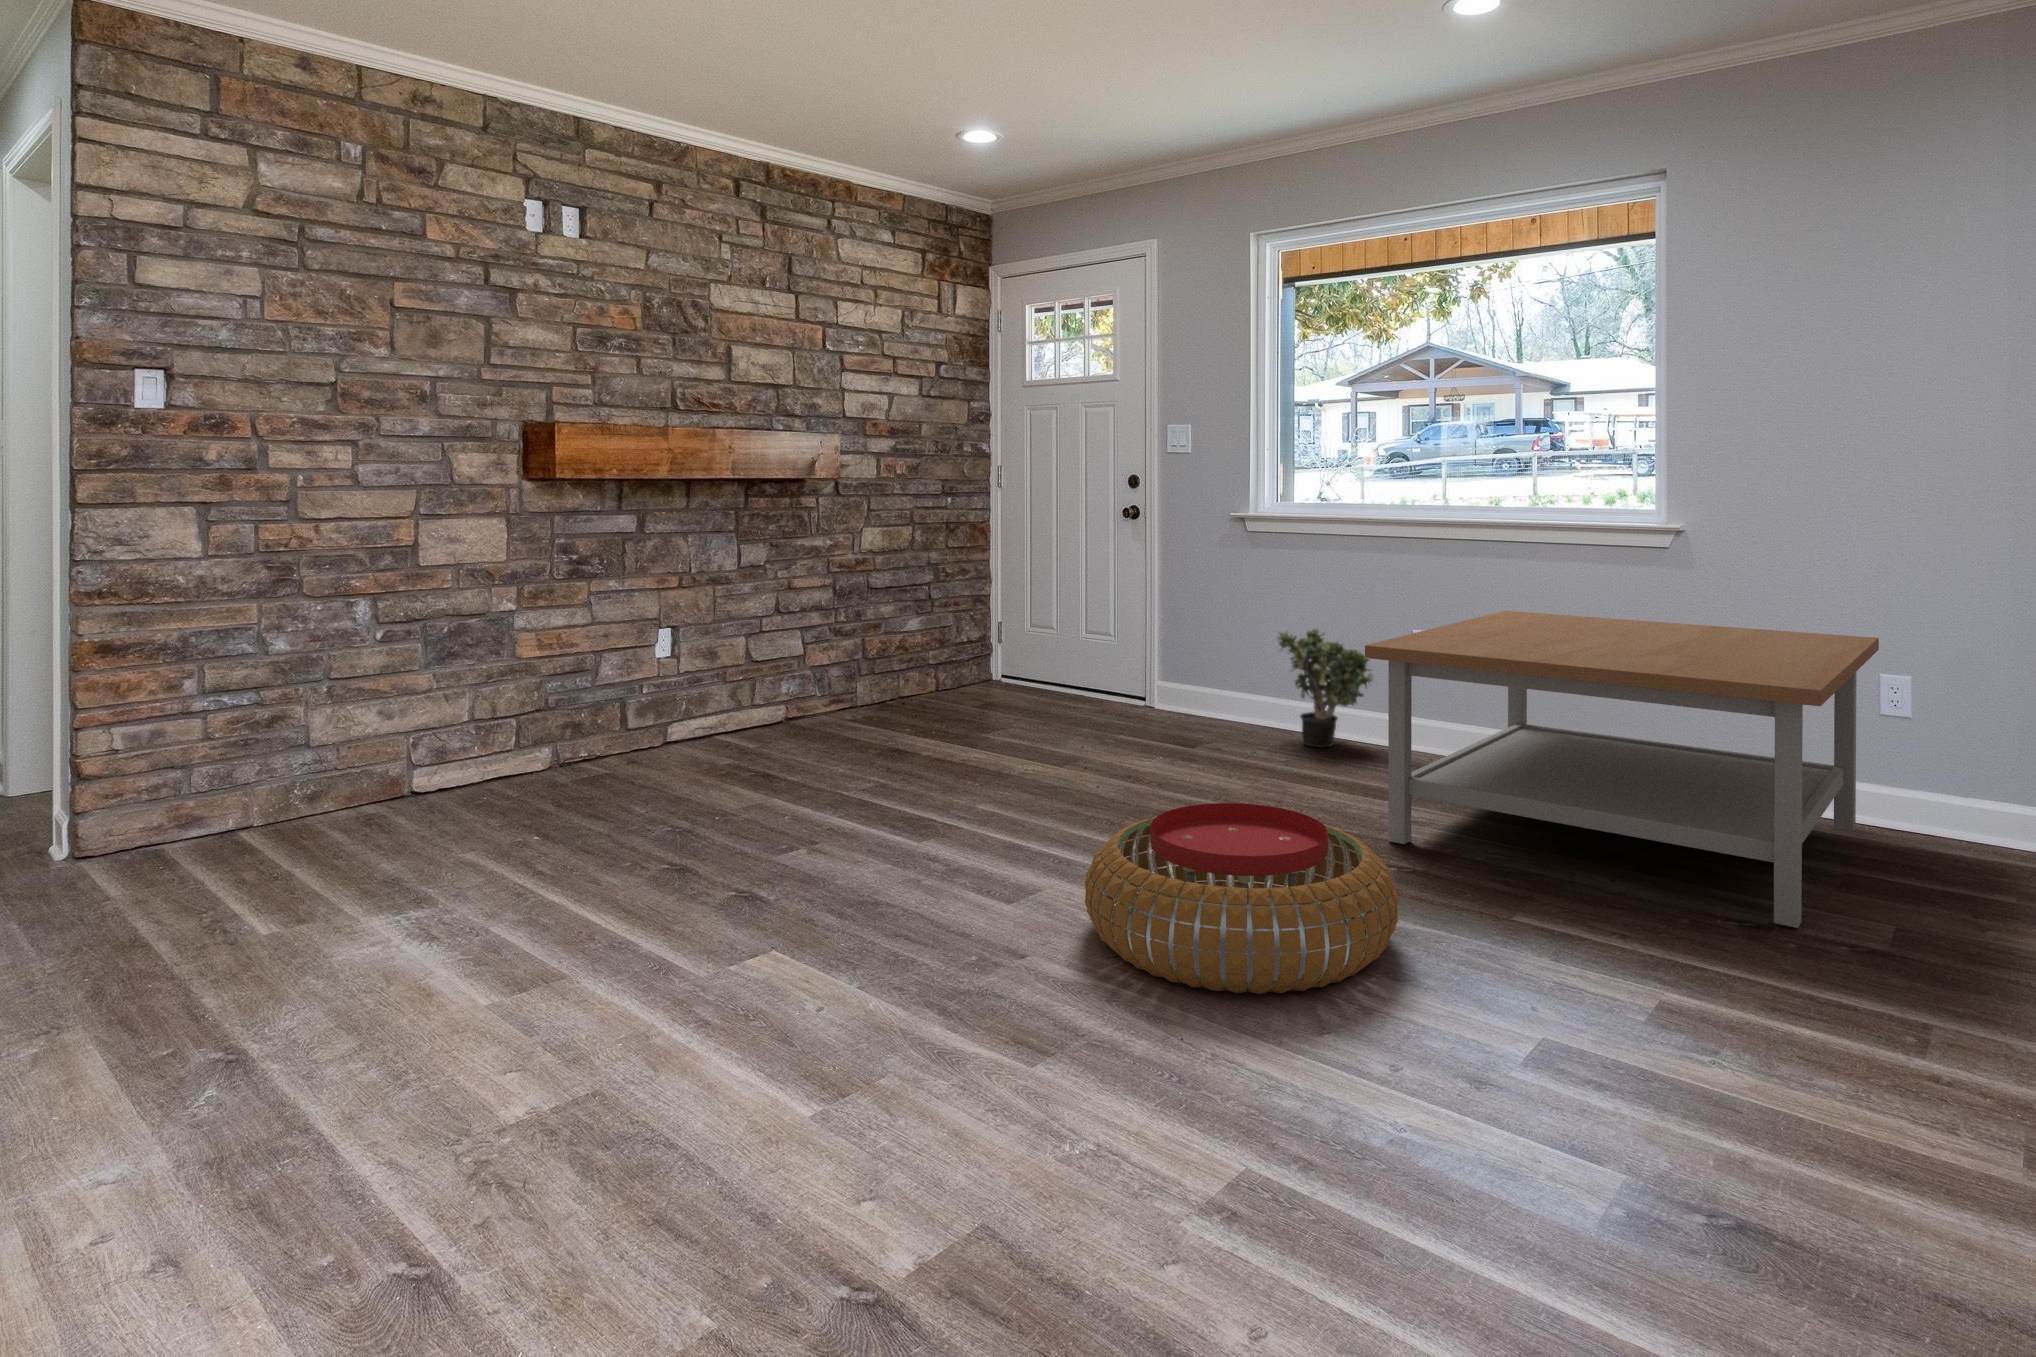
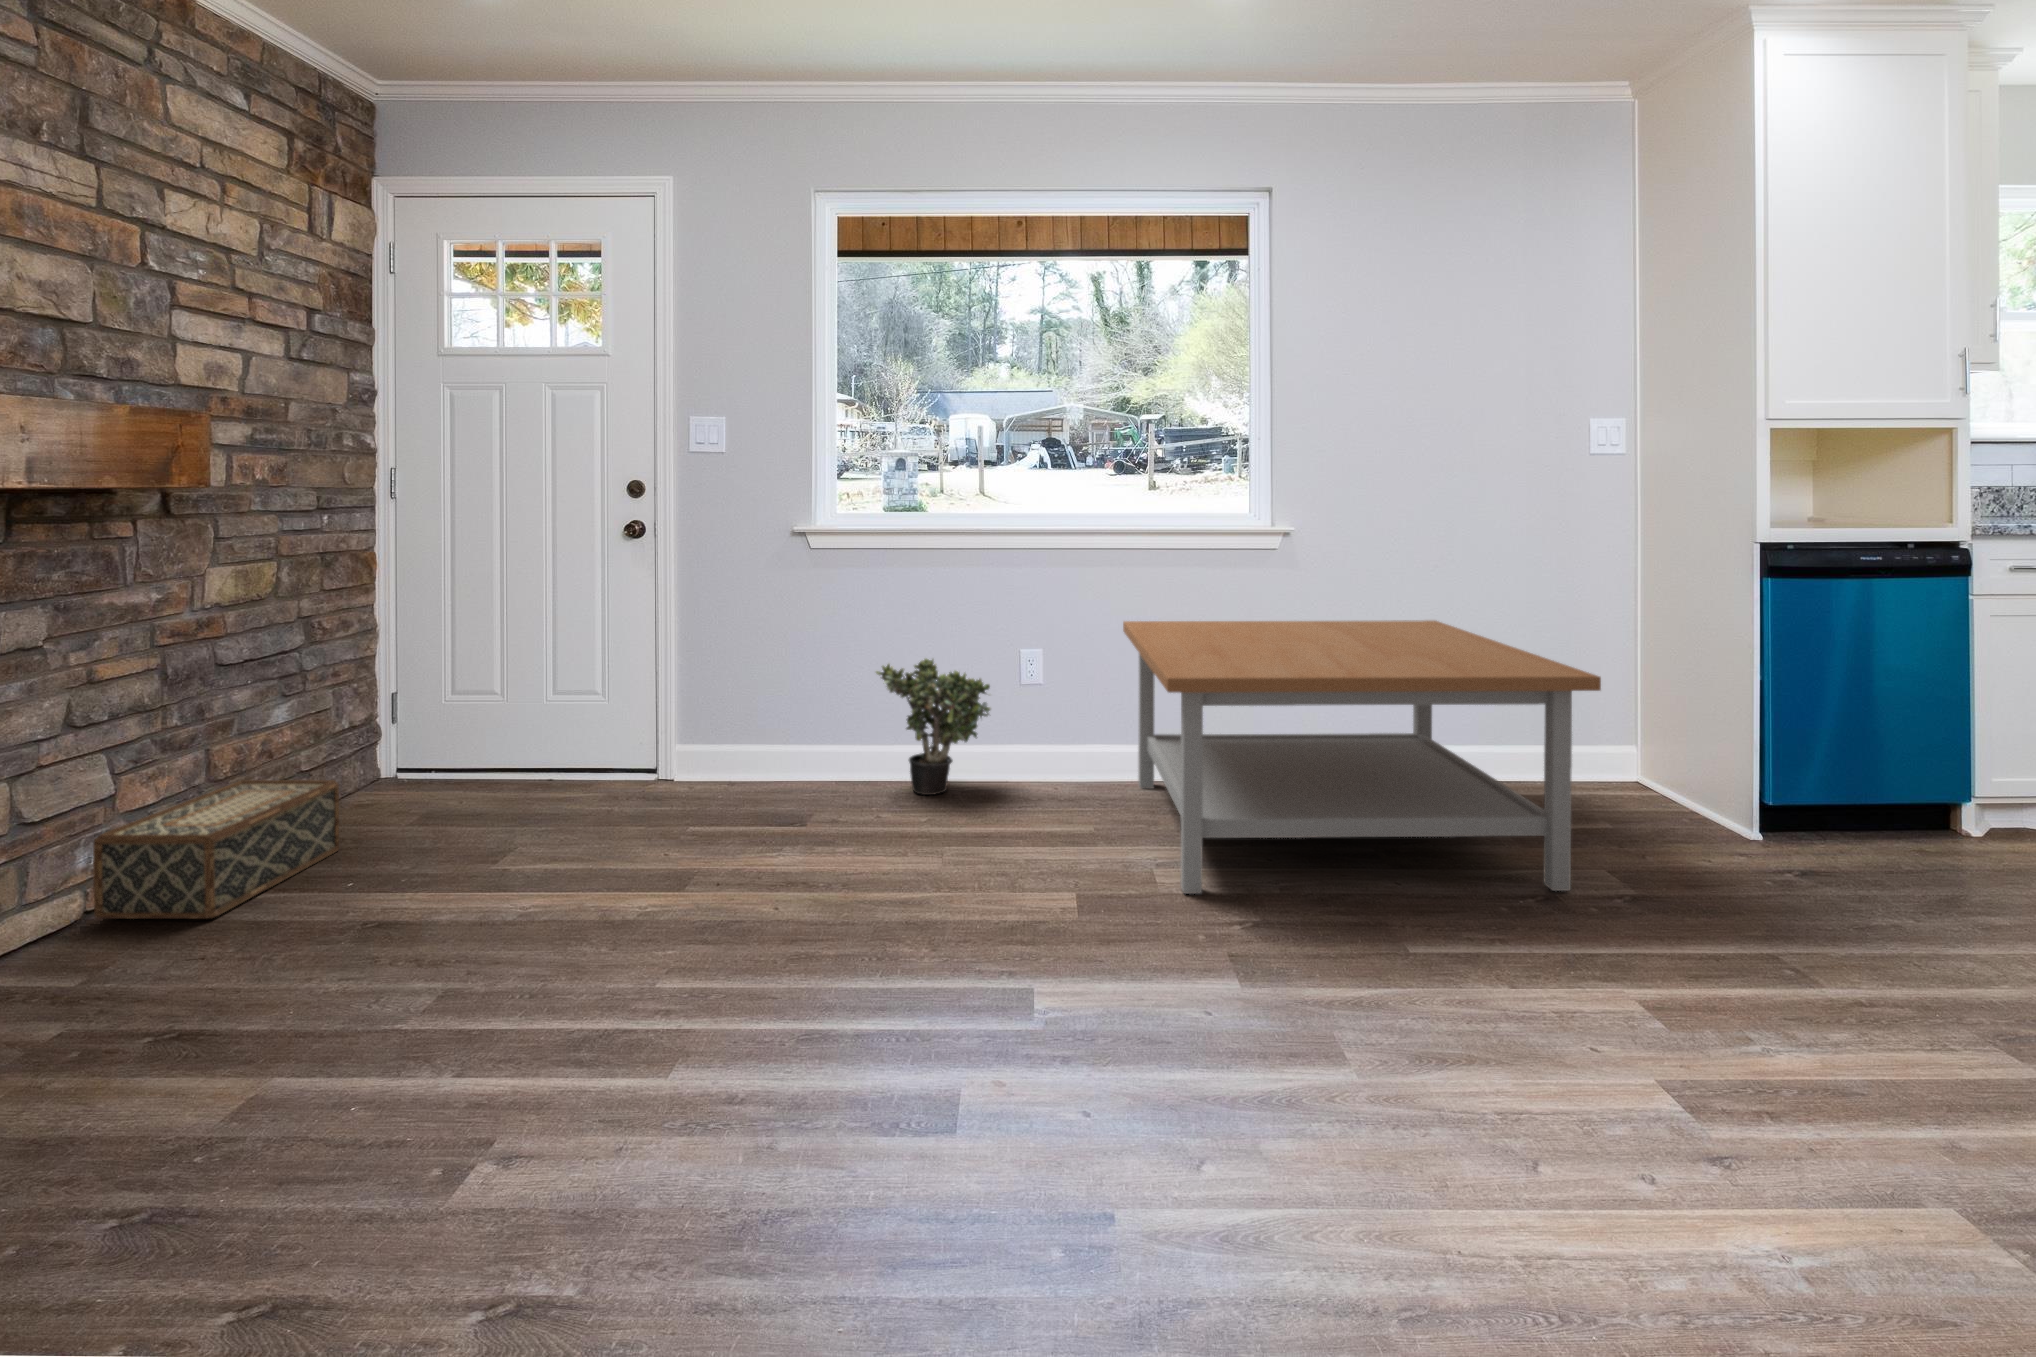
woven basket: none [787,661,920,731] -> present [93,780,339,919]
pouf: present [1085,803,1398,994] -> none [1082,895,1488,1177]

